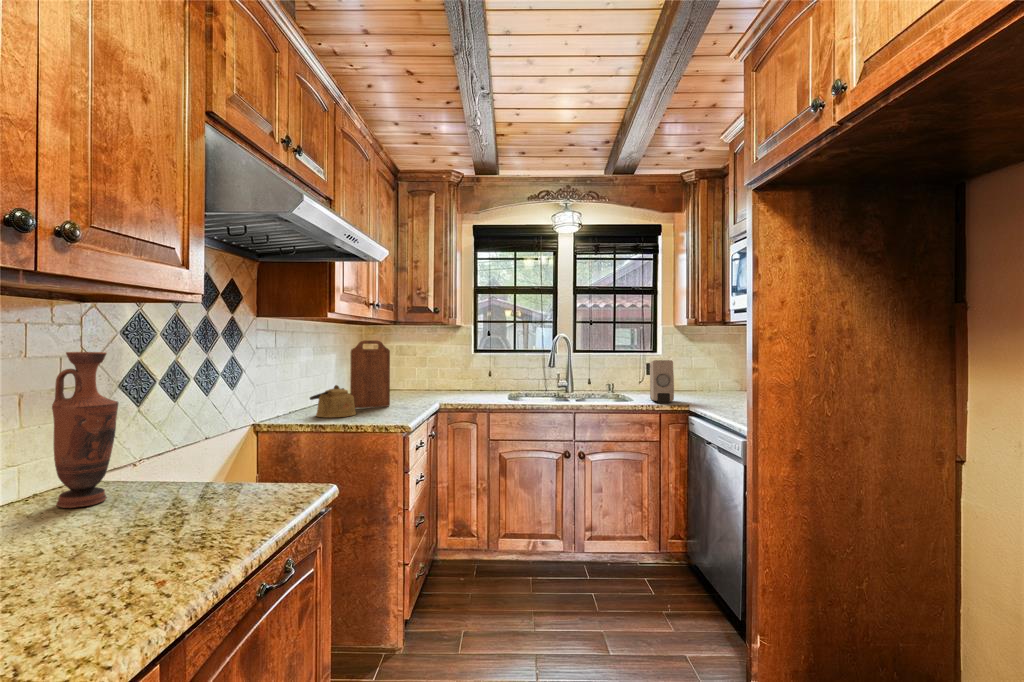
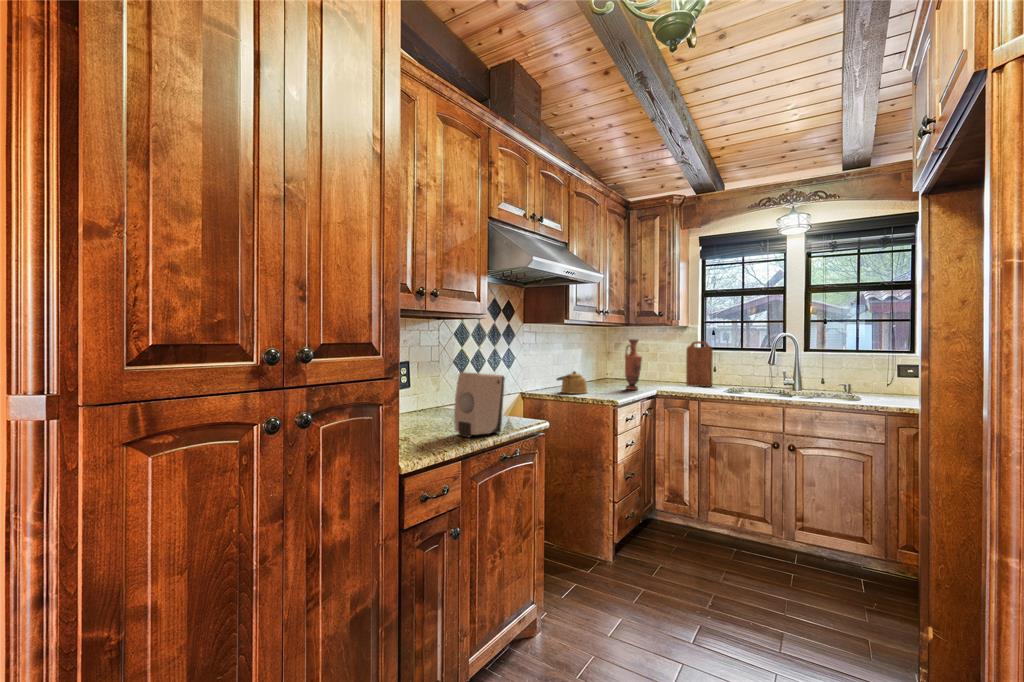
cutting board: present [350,340,390,409] -> present [686,341,713,386]
vase: present [52,352,118,508] -> present [625,339,642,390]
soap dispenser: present [650,360,674,403] -> present [454,372,505,437]

